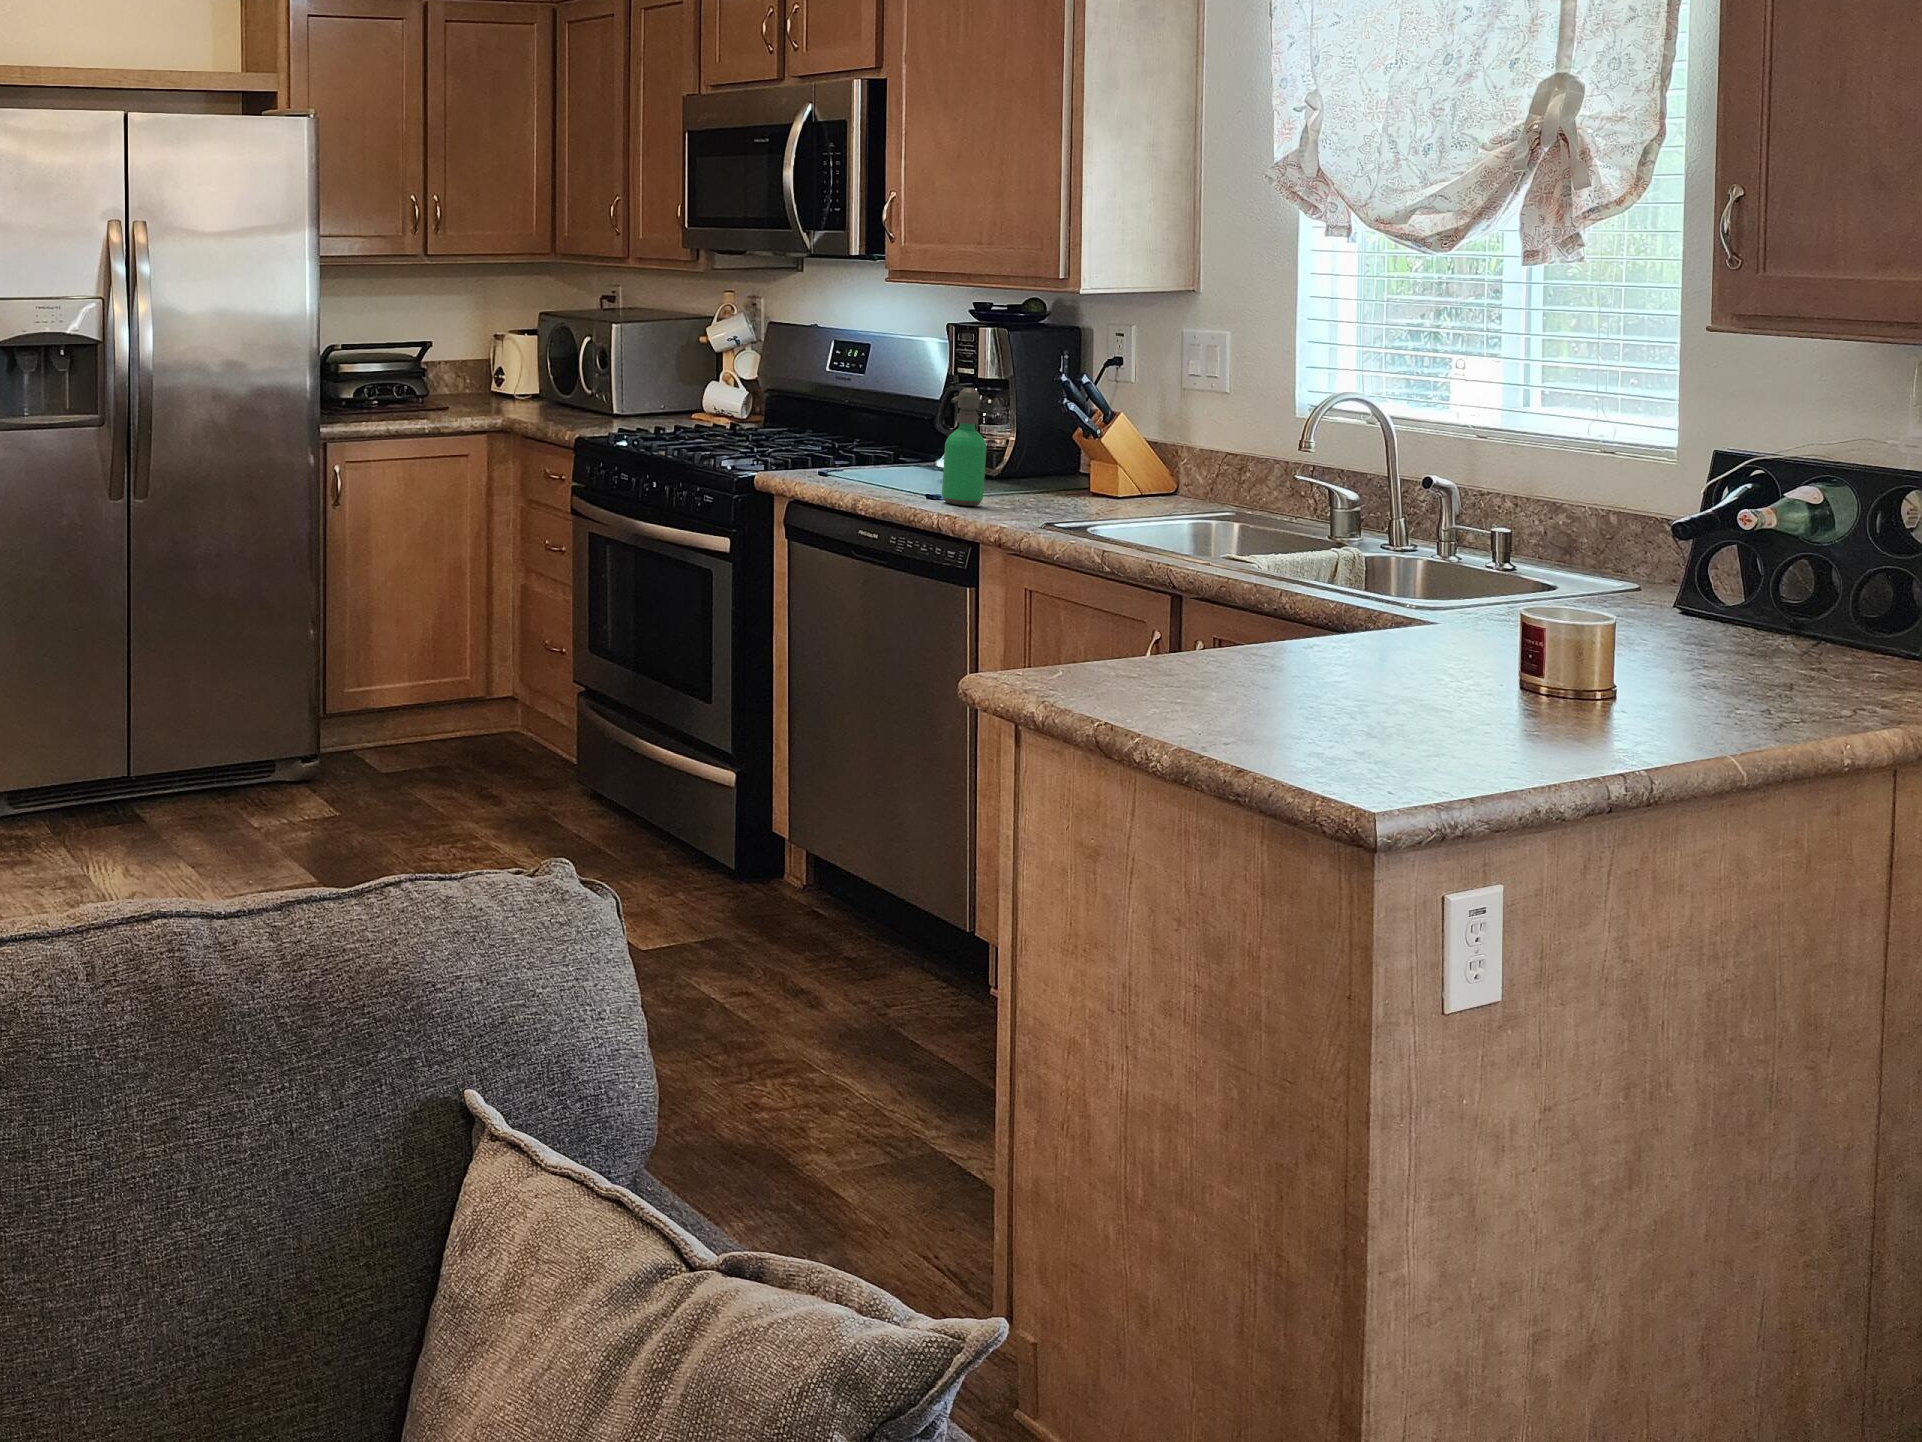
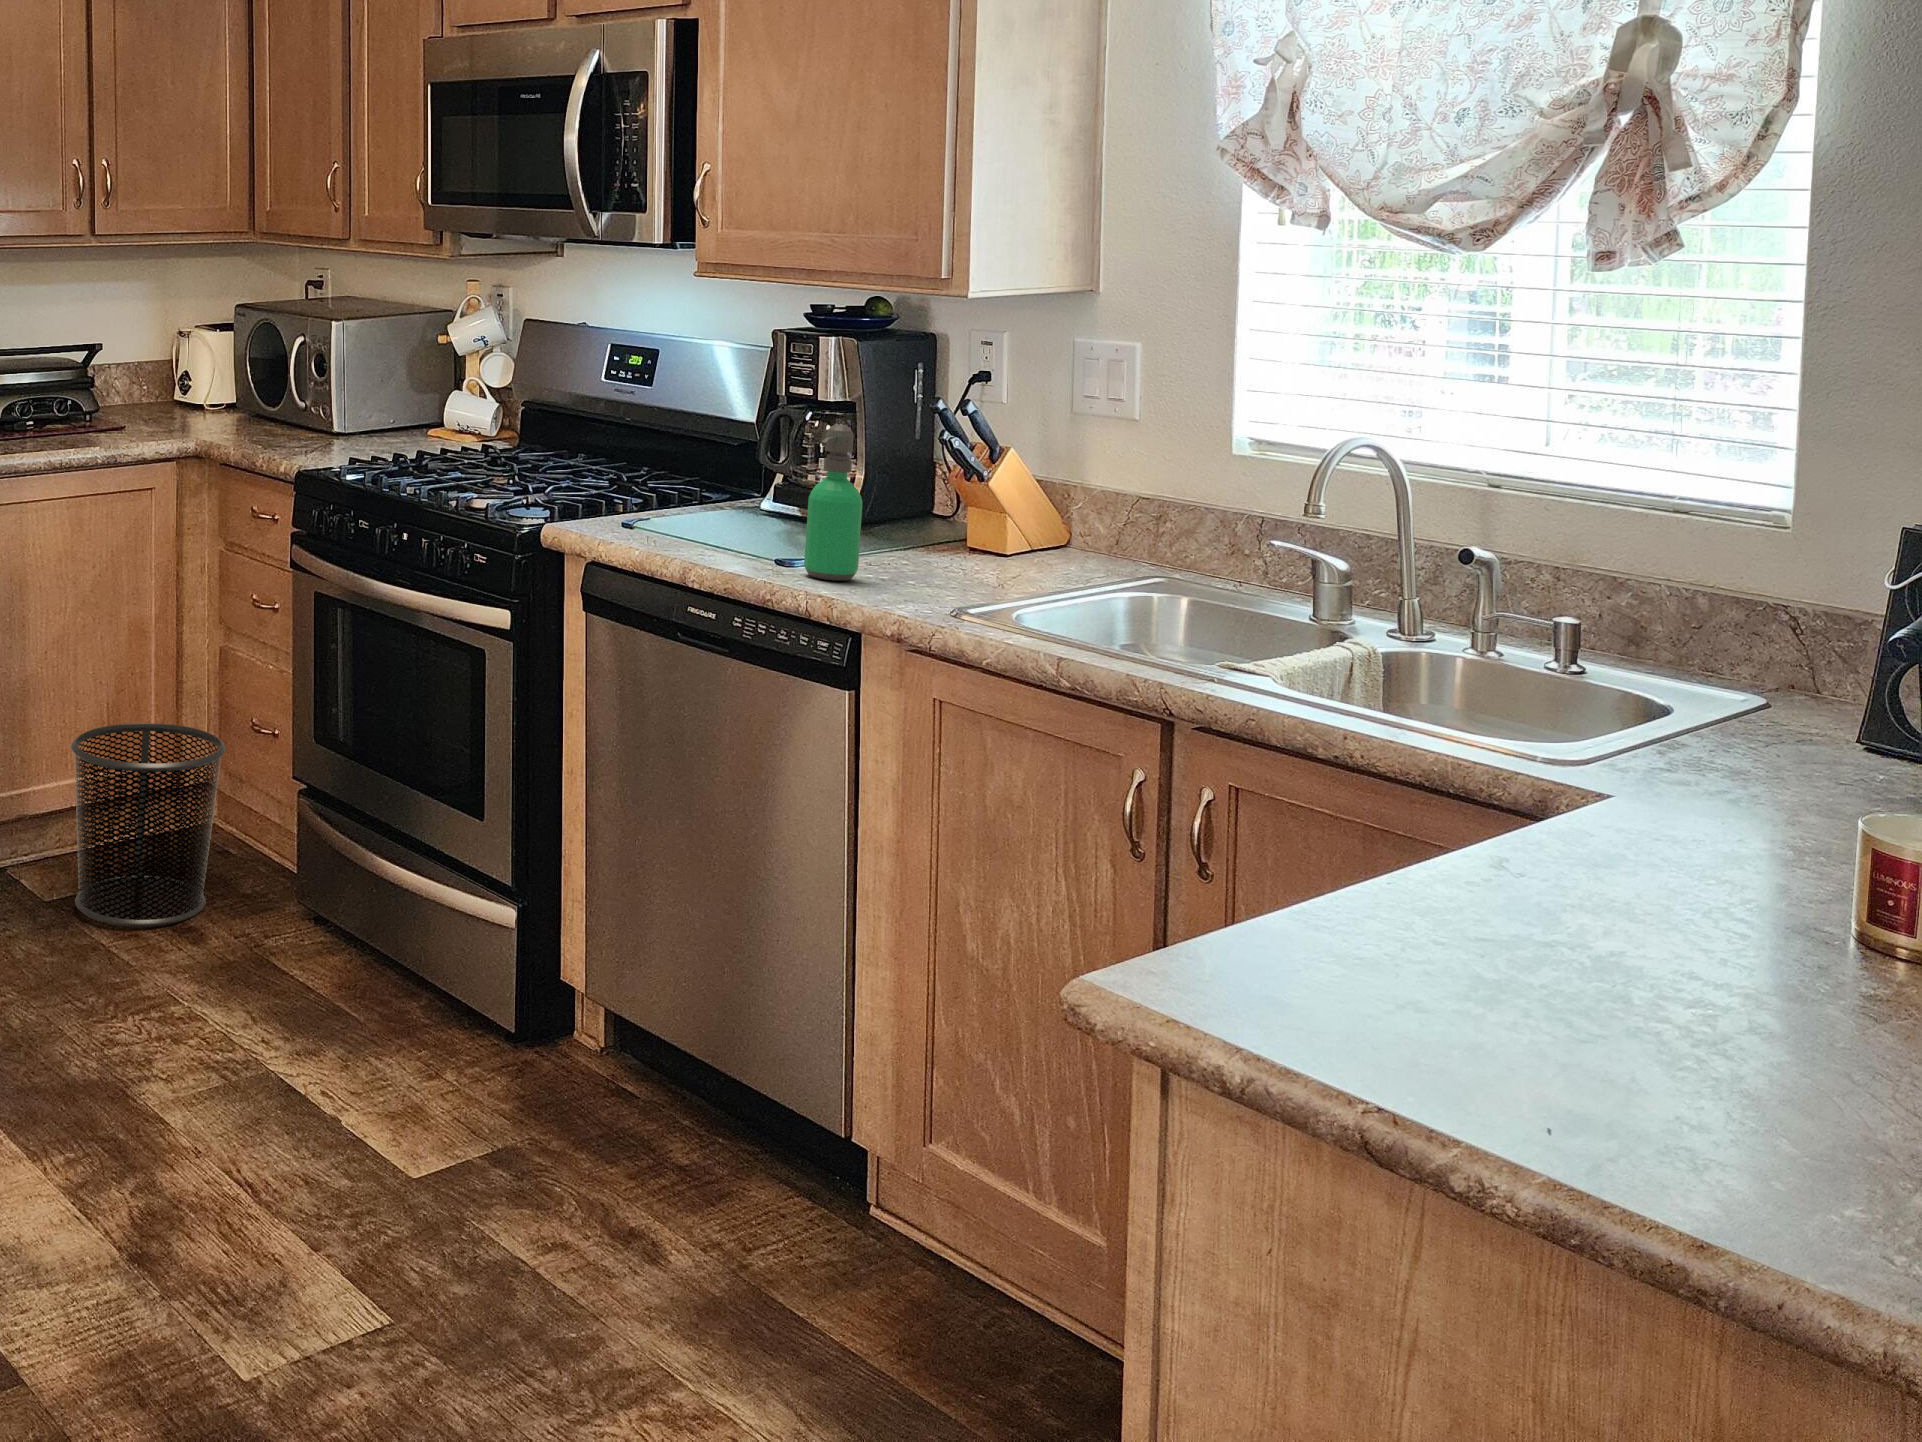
waste bin: none [403,641,524,795] -> present [71,723,226,927]

